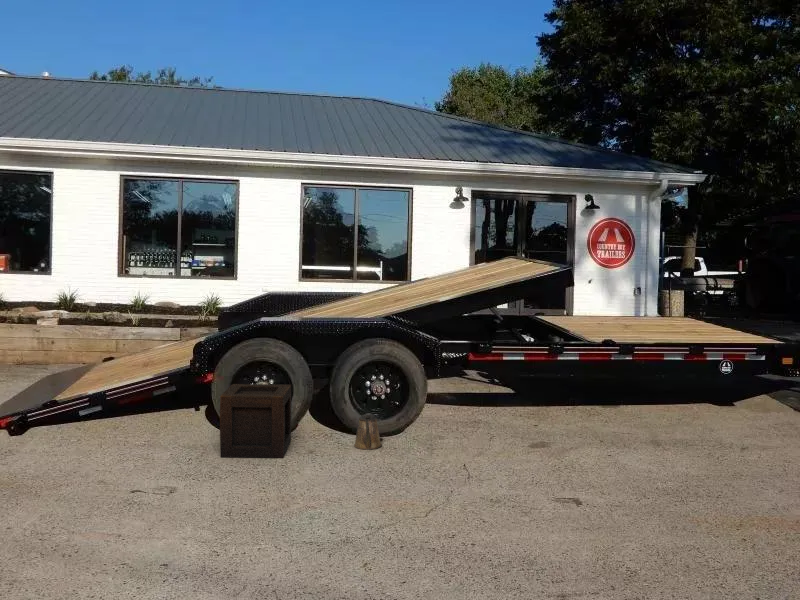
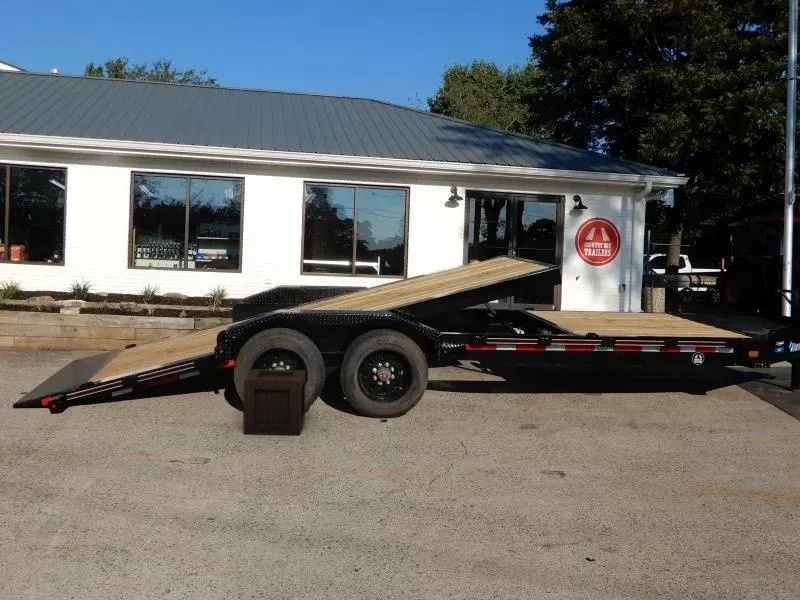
watering can: present [354,414,382,450] -> none [362,397,387,429]

